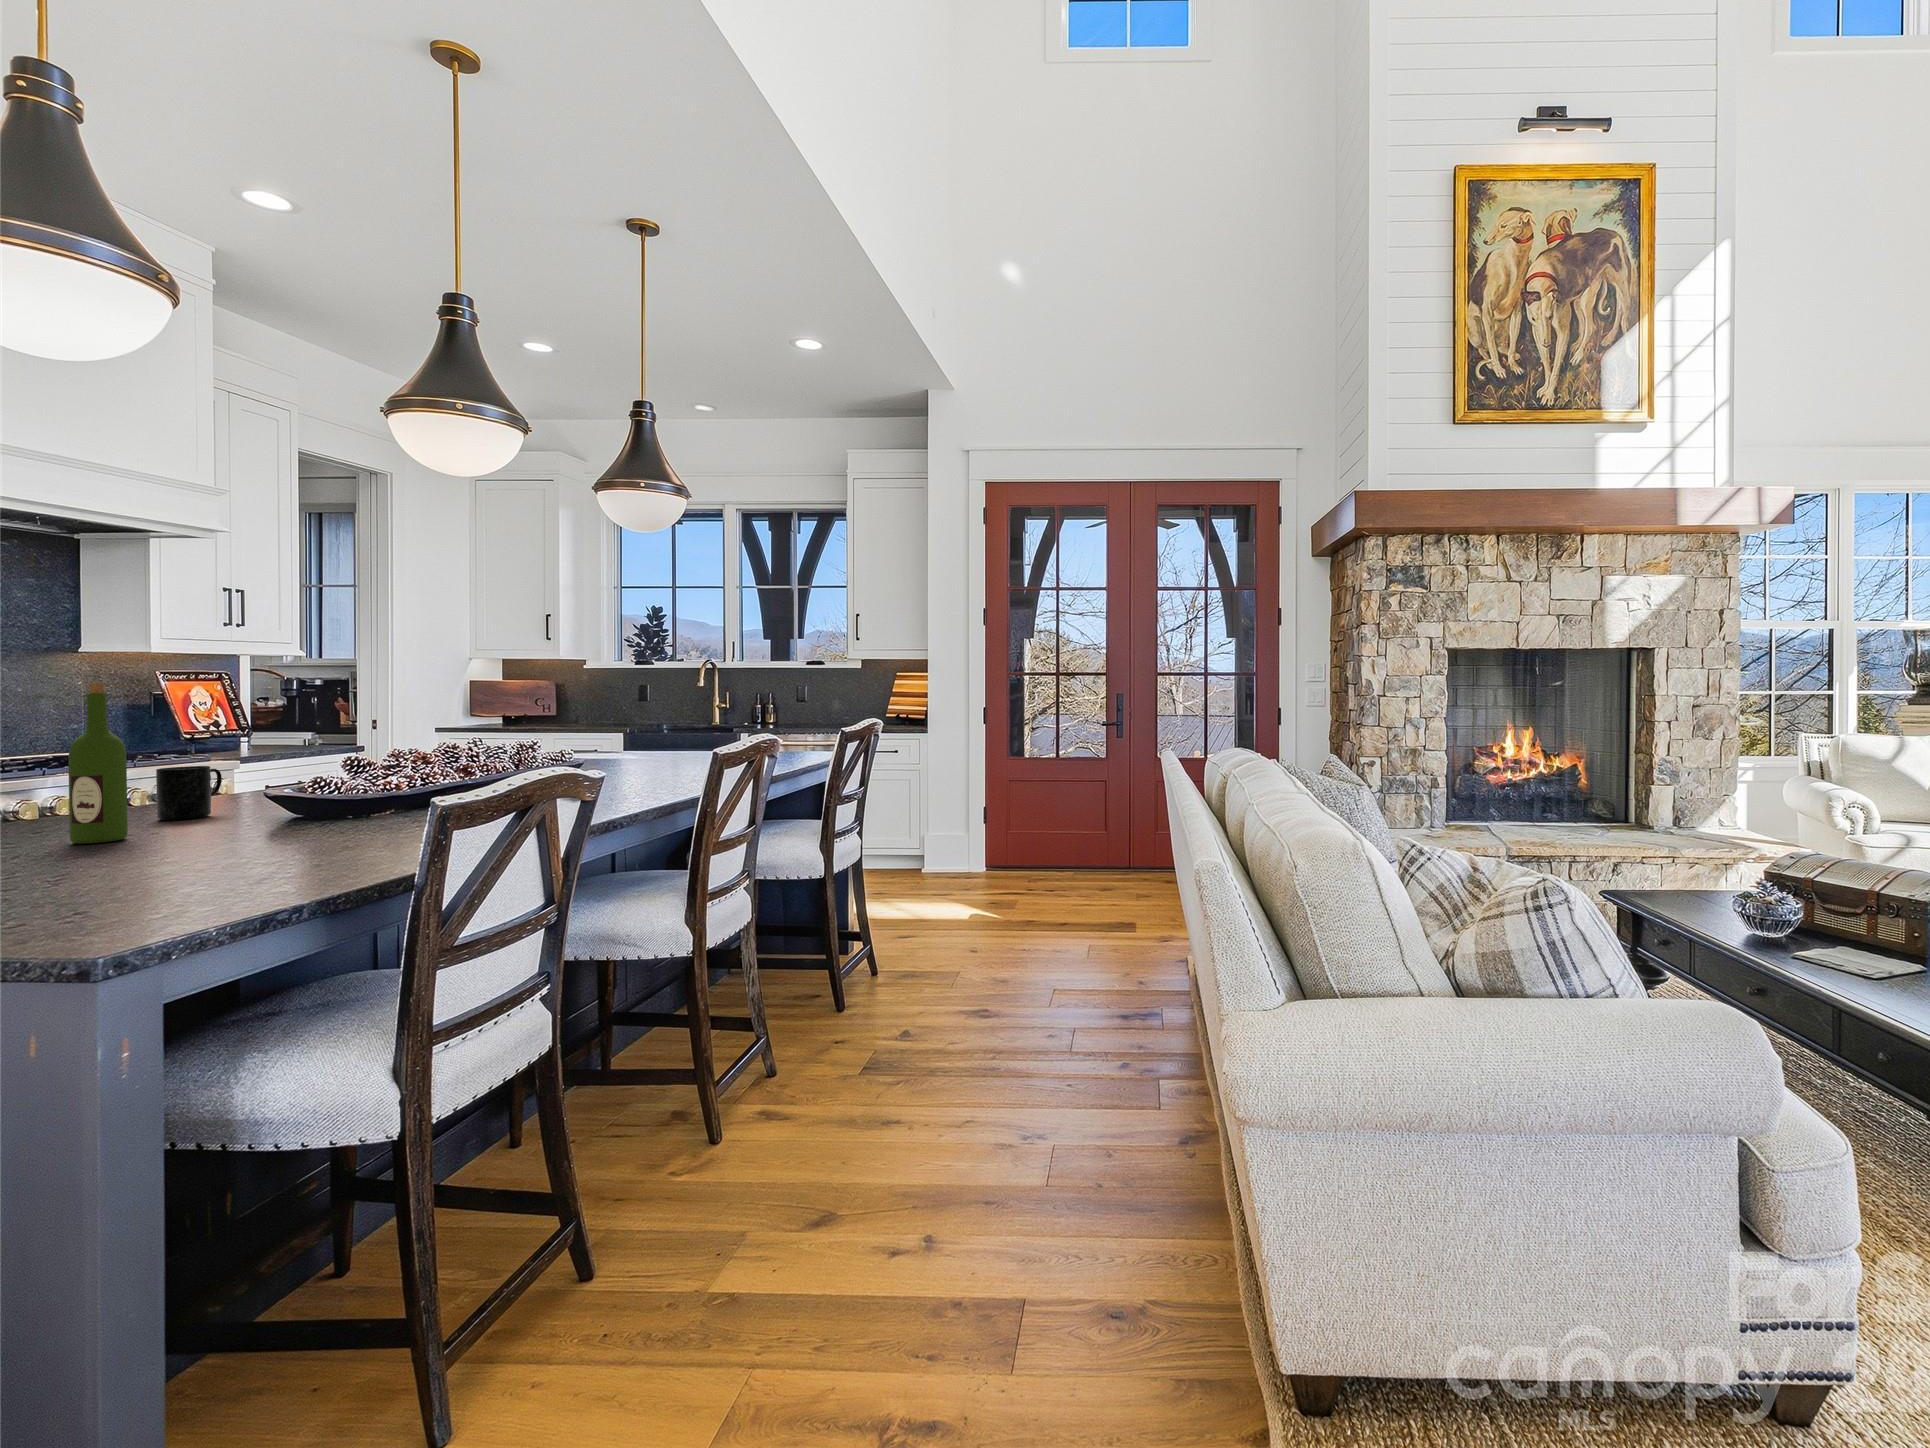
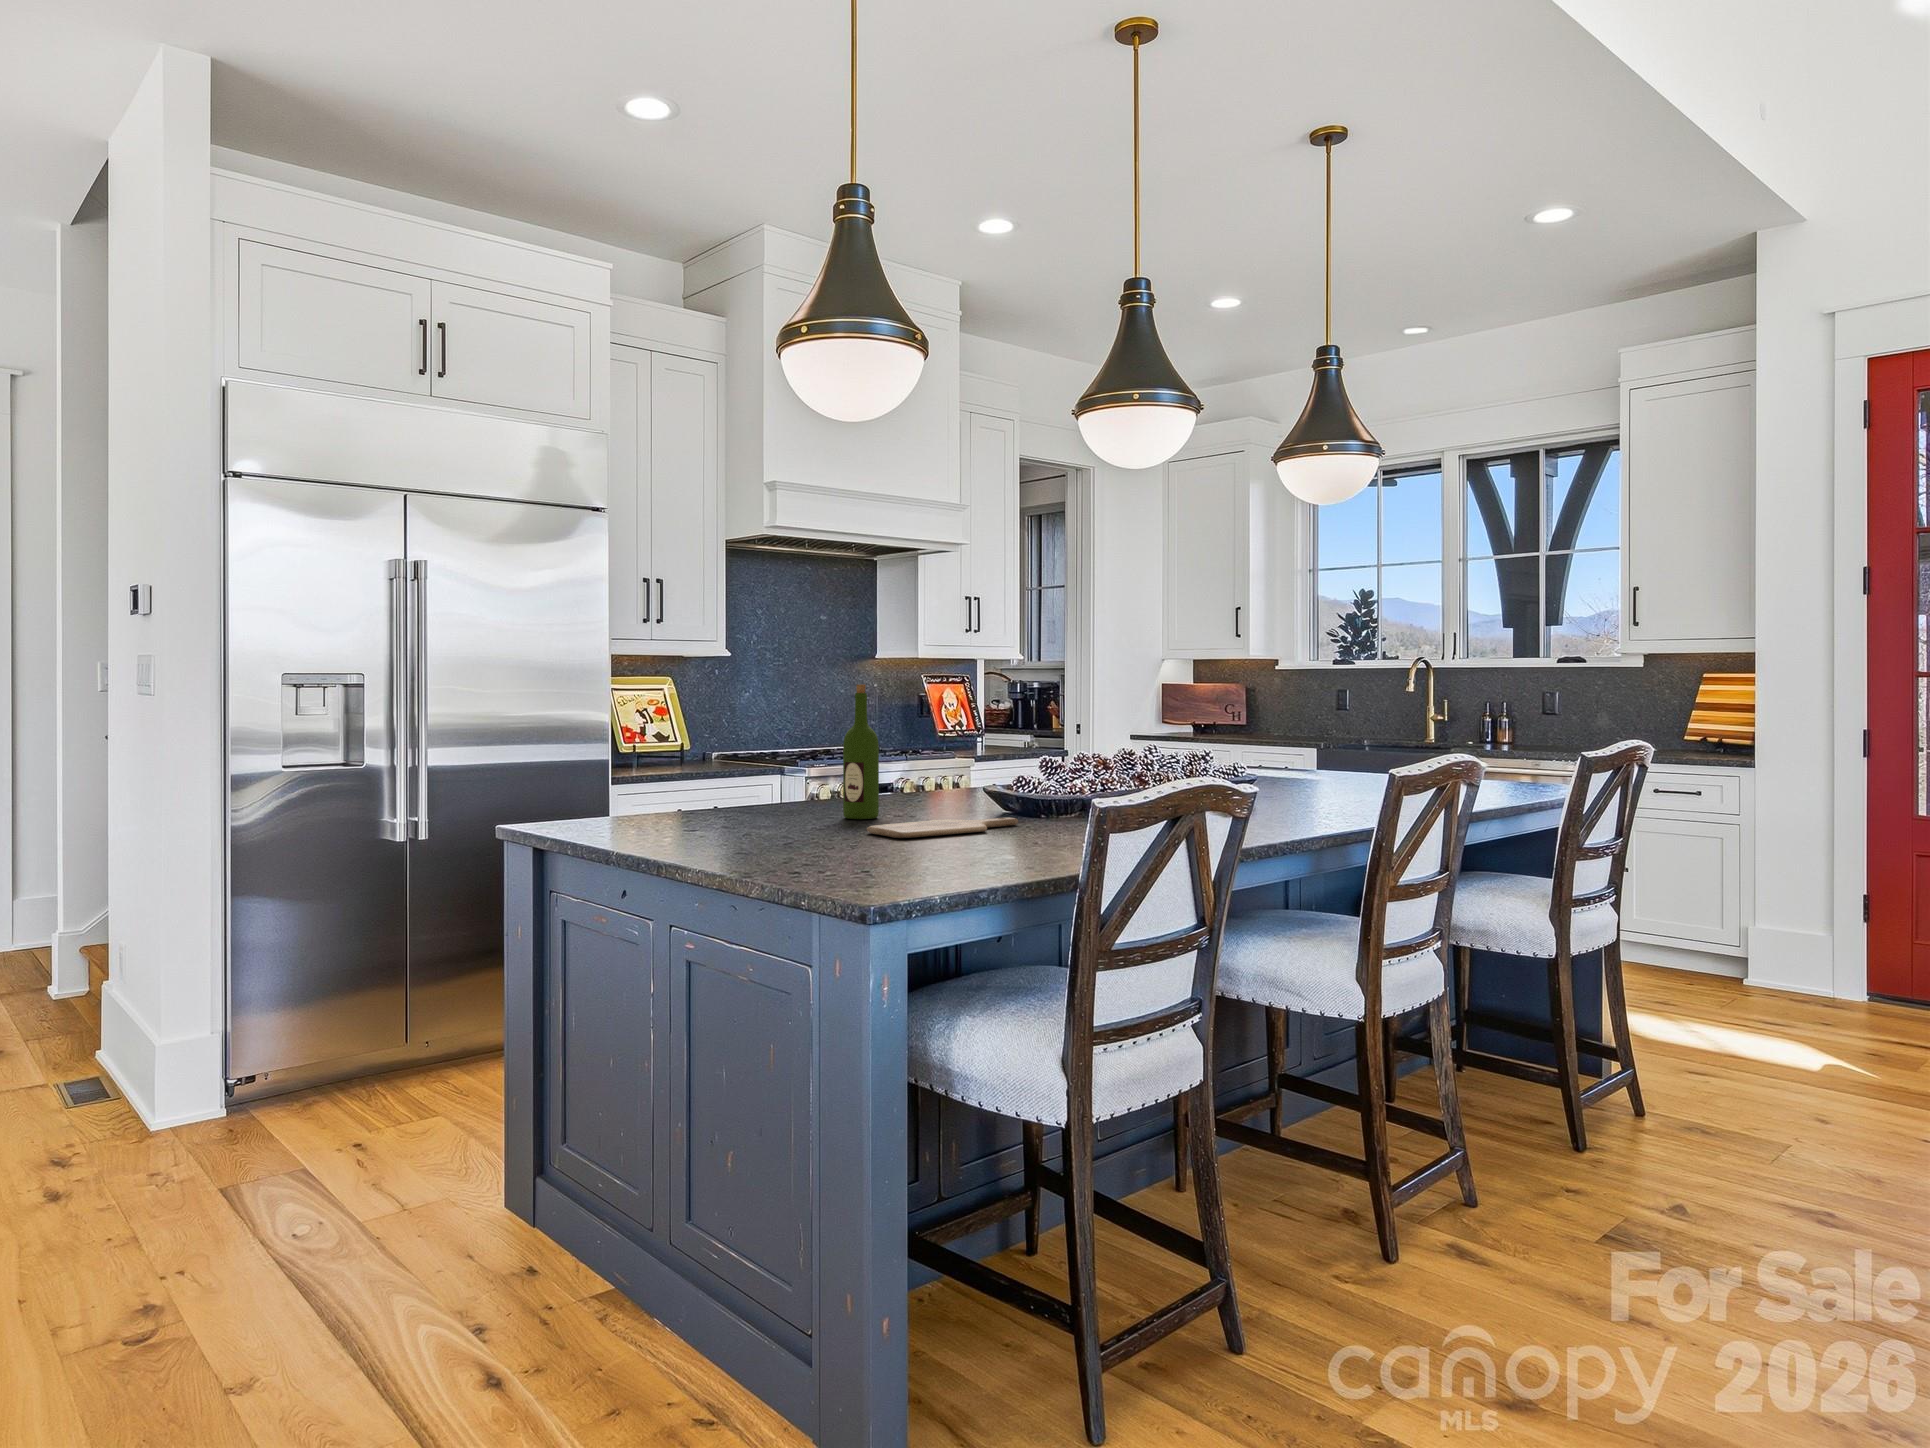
mug: present [156,766,222,820] -> none [898,759,942,806]
cutting board: none [109,821,329,860] -> present [867,818,1018,838]

